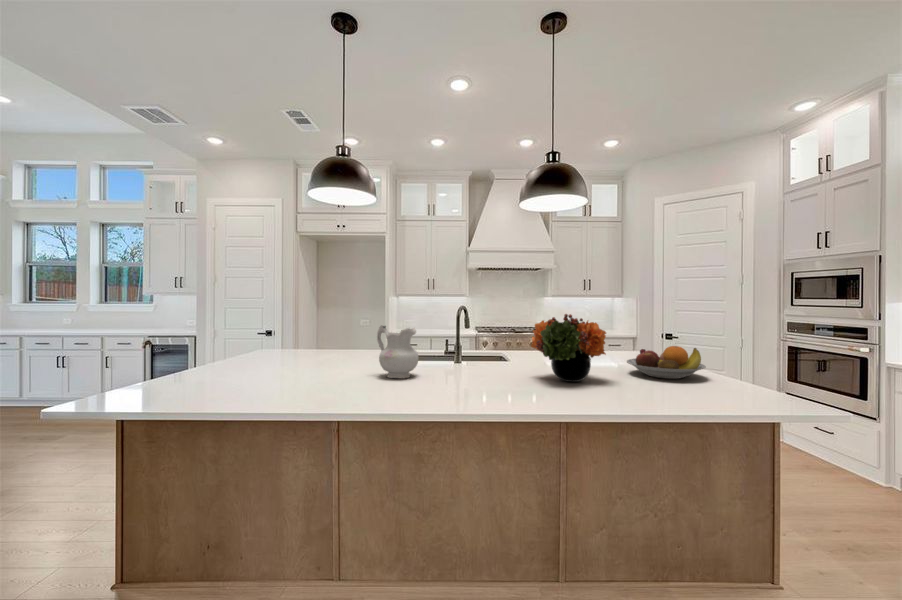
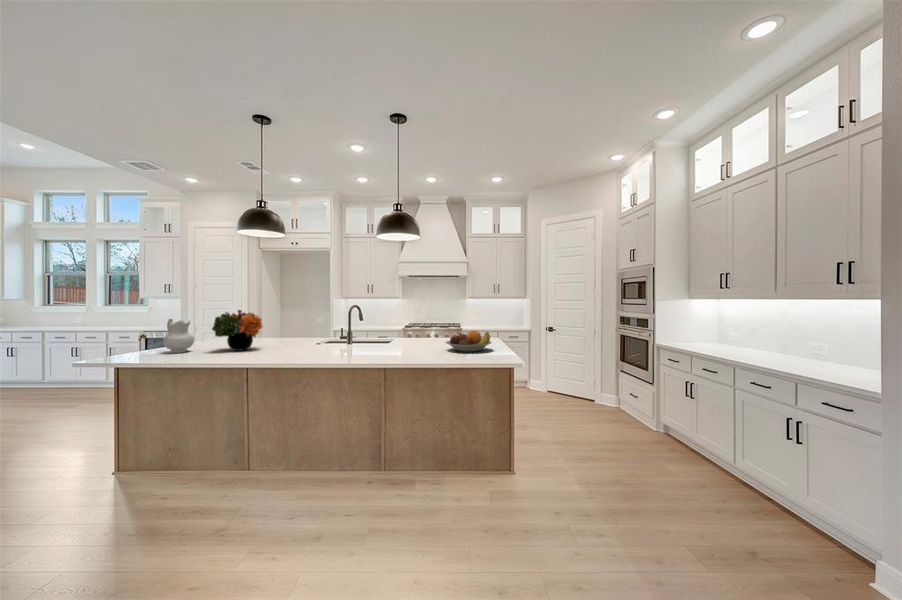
flower arrangement: present [531,314,606,382] -> present [212,310,263,351]
ceramic pitcher: present [377,325,418,378] -> present [163,319,194,353]

